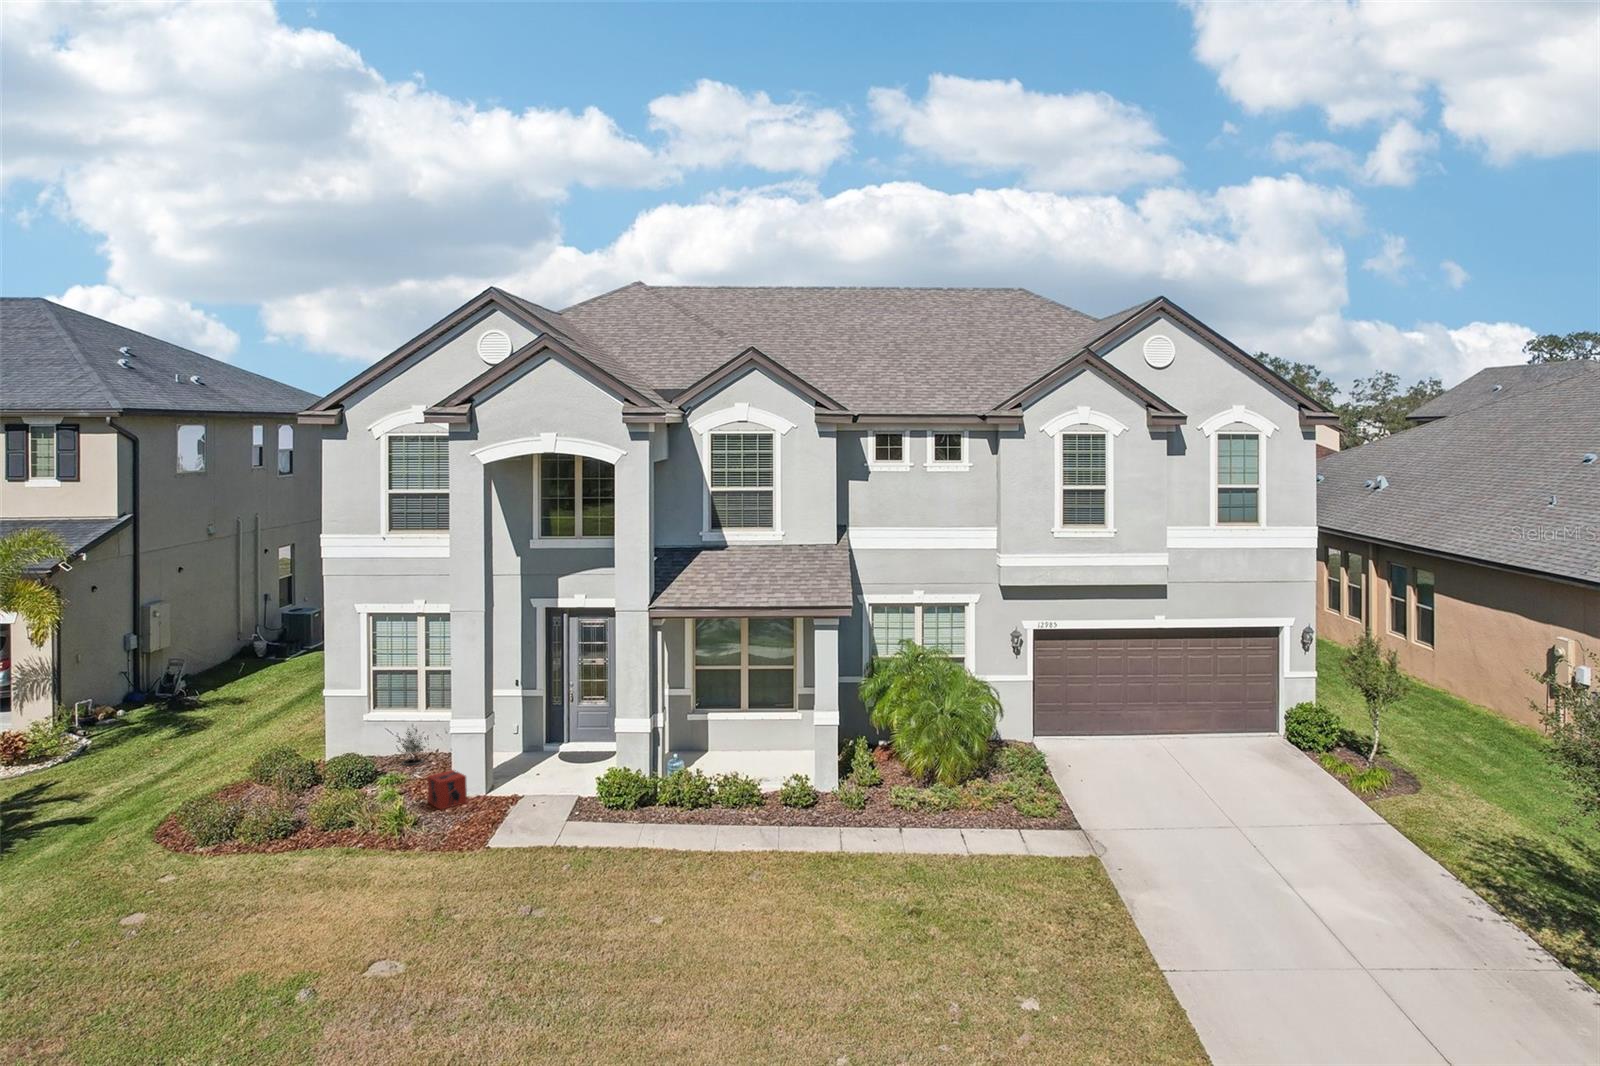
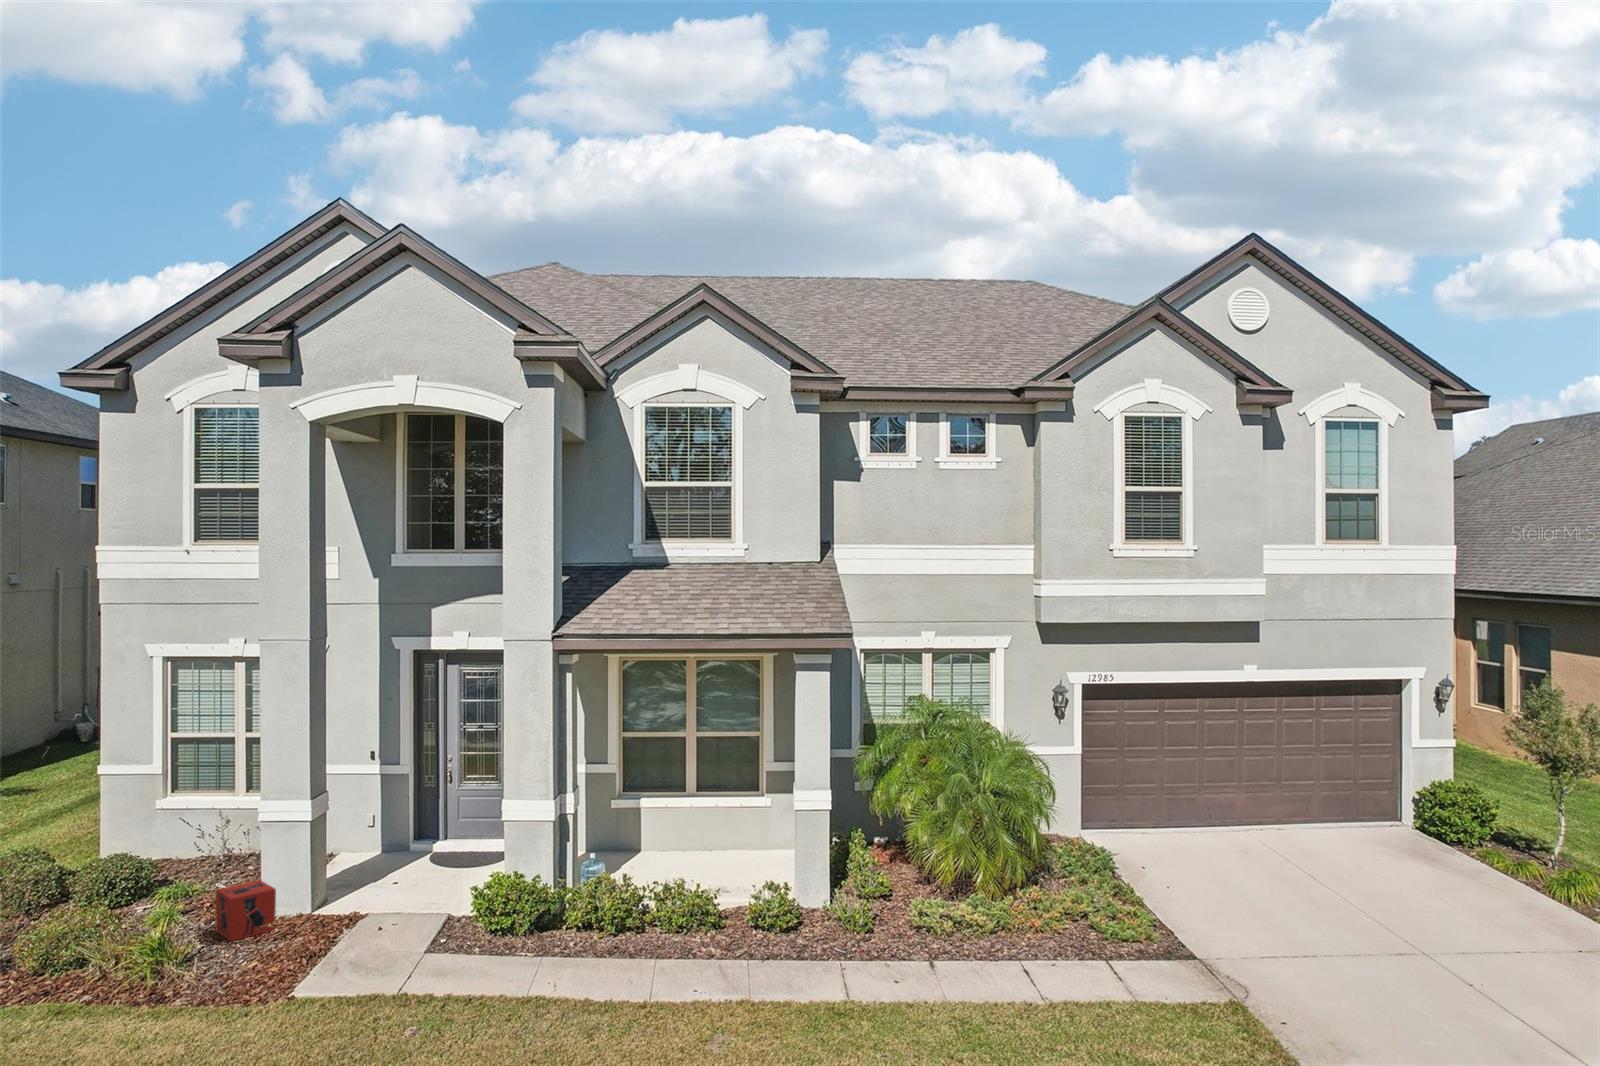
potted tree: present [402,729,424,766] -> none [193,820,232,876]

